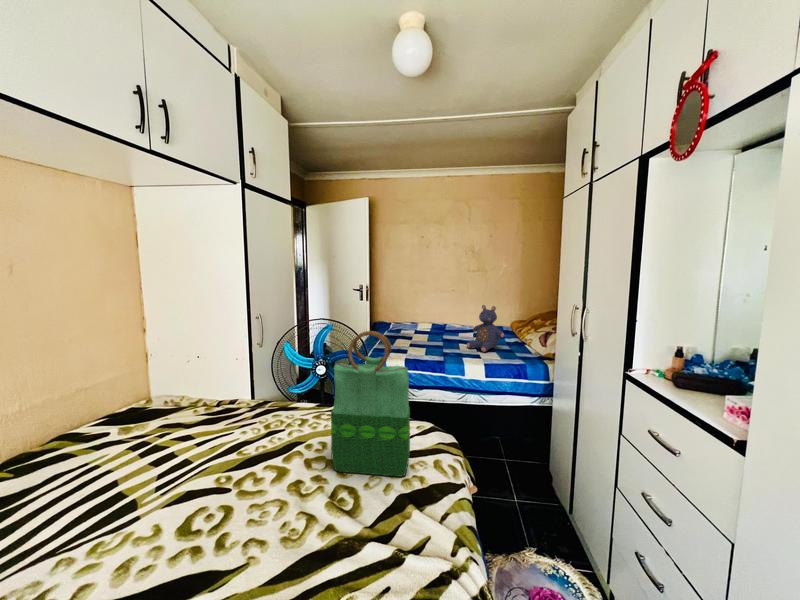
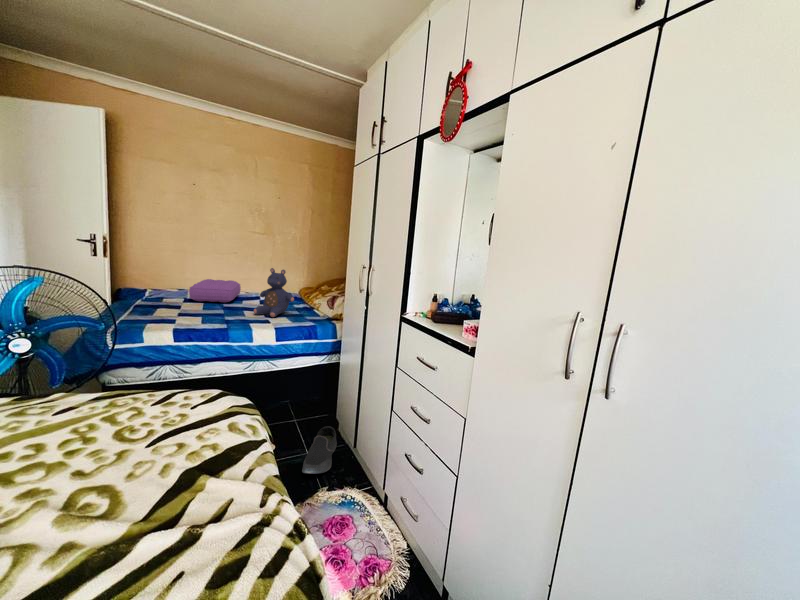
pillow: none [418,314,458,335] -> present [189,279,241,302]
tote bag: present [331,331,410,476] -> none [55,267,196,472]
shoe: none [509,476,549,528] -> present [302,426,337,474]

